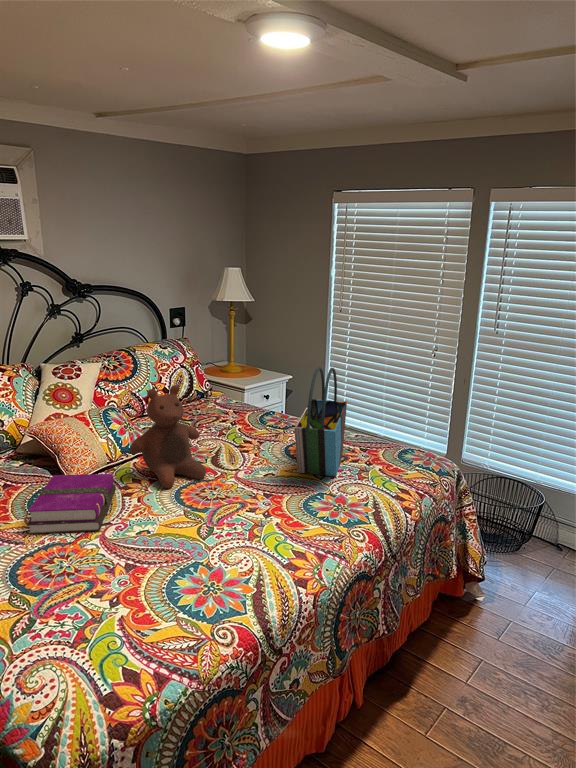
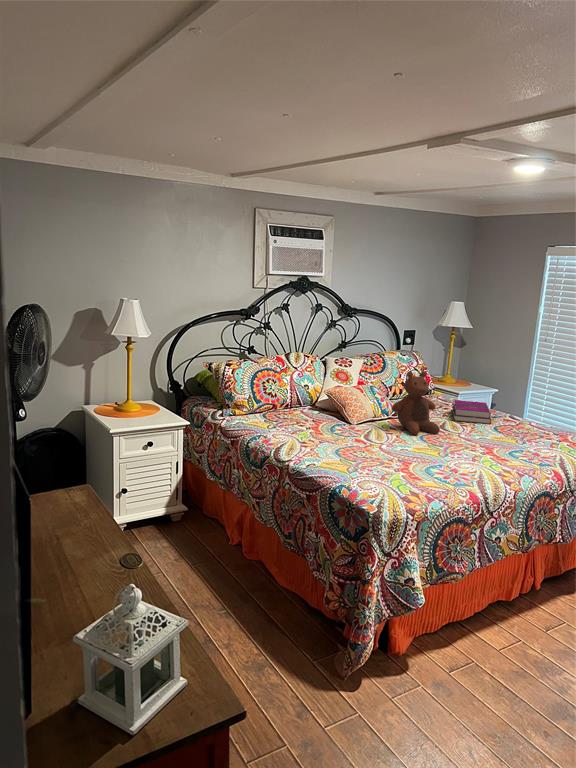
tote bag: present [294,367,347,476] -> none [504,368,545,444]
hardback book: present [27,474,116,534] -> present [452,400,492,424]

